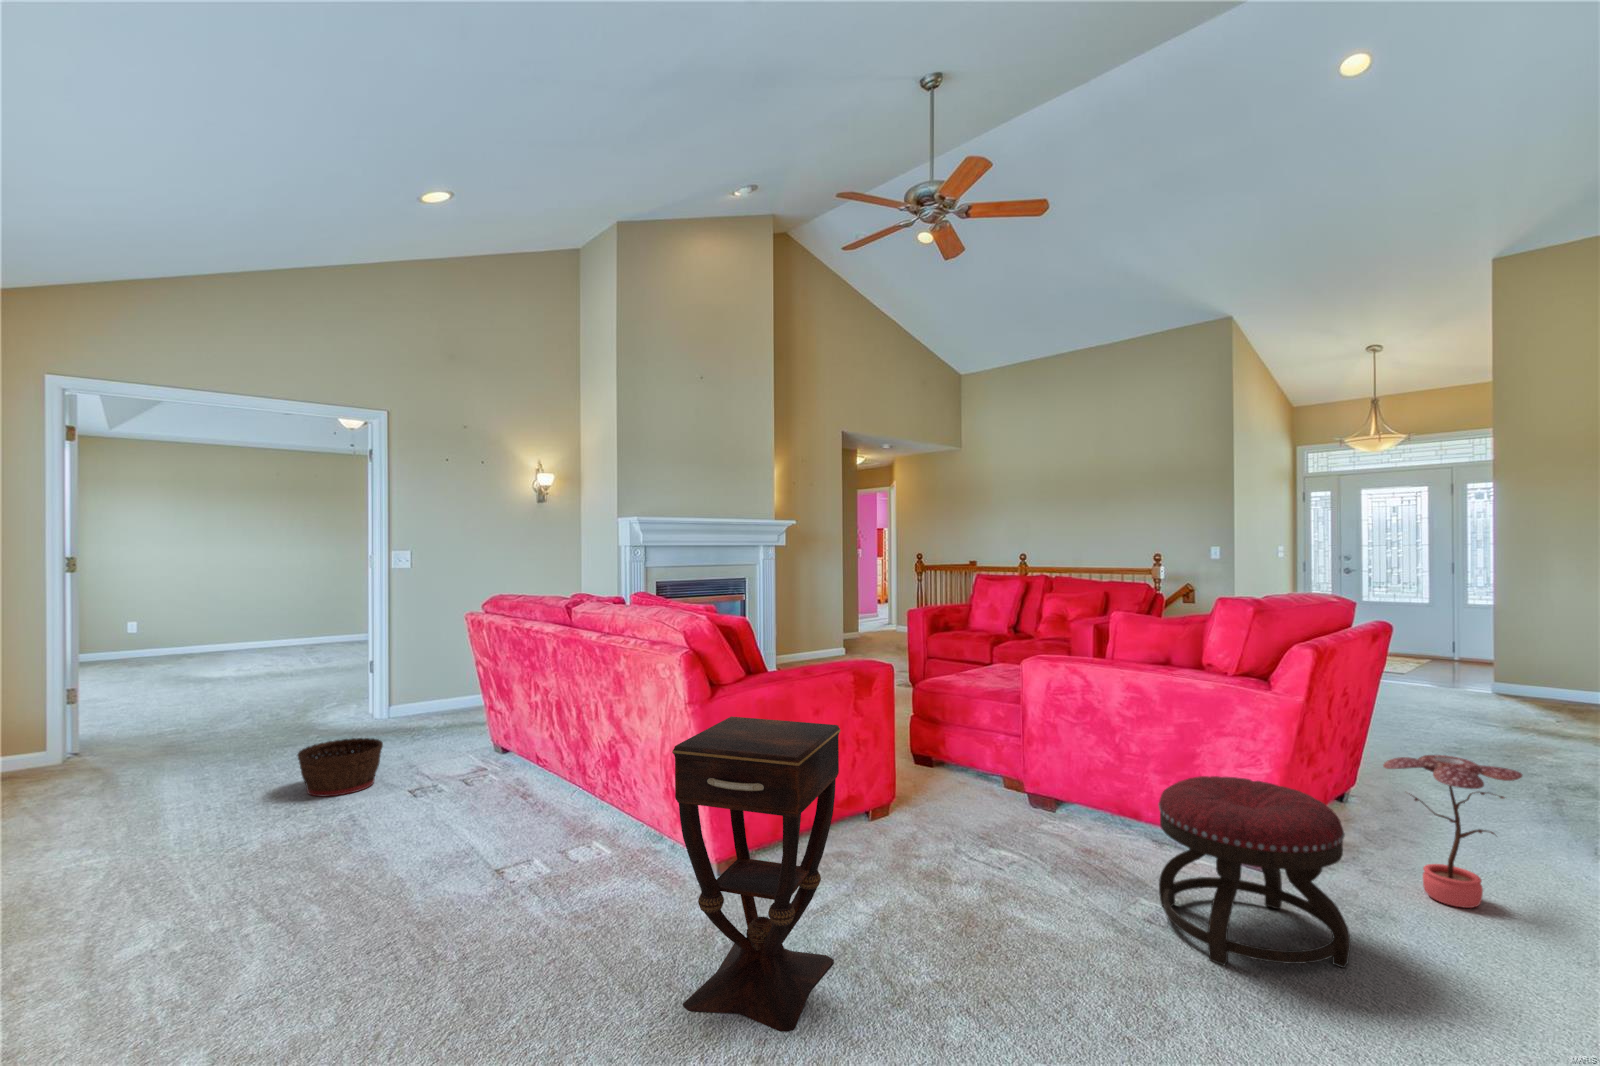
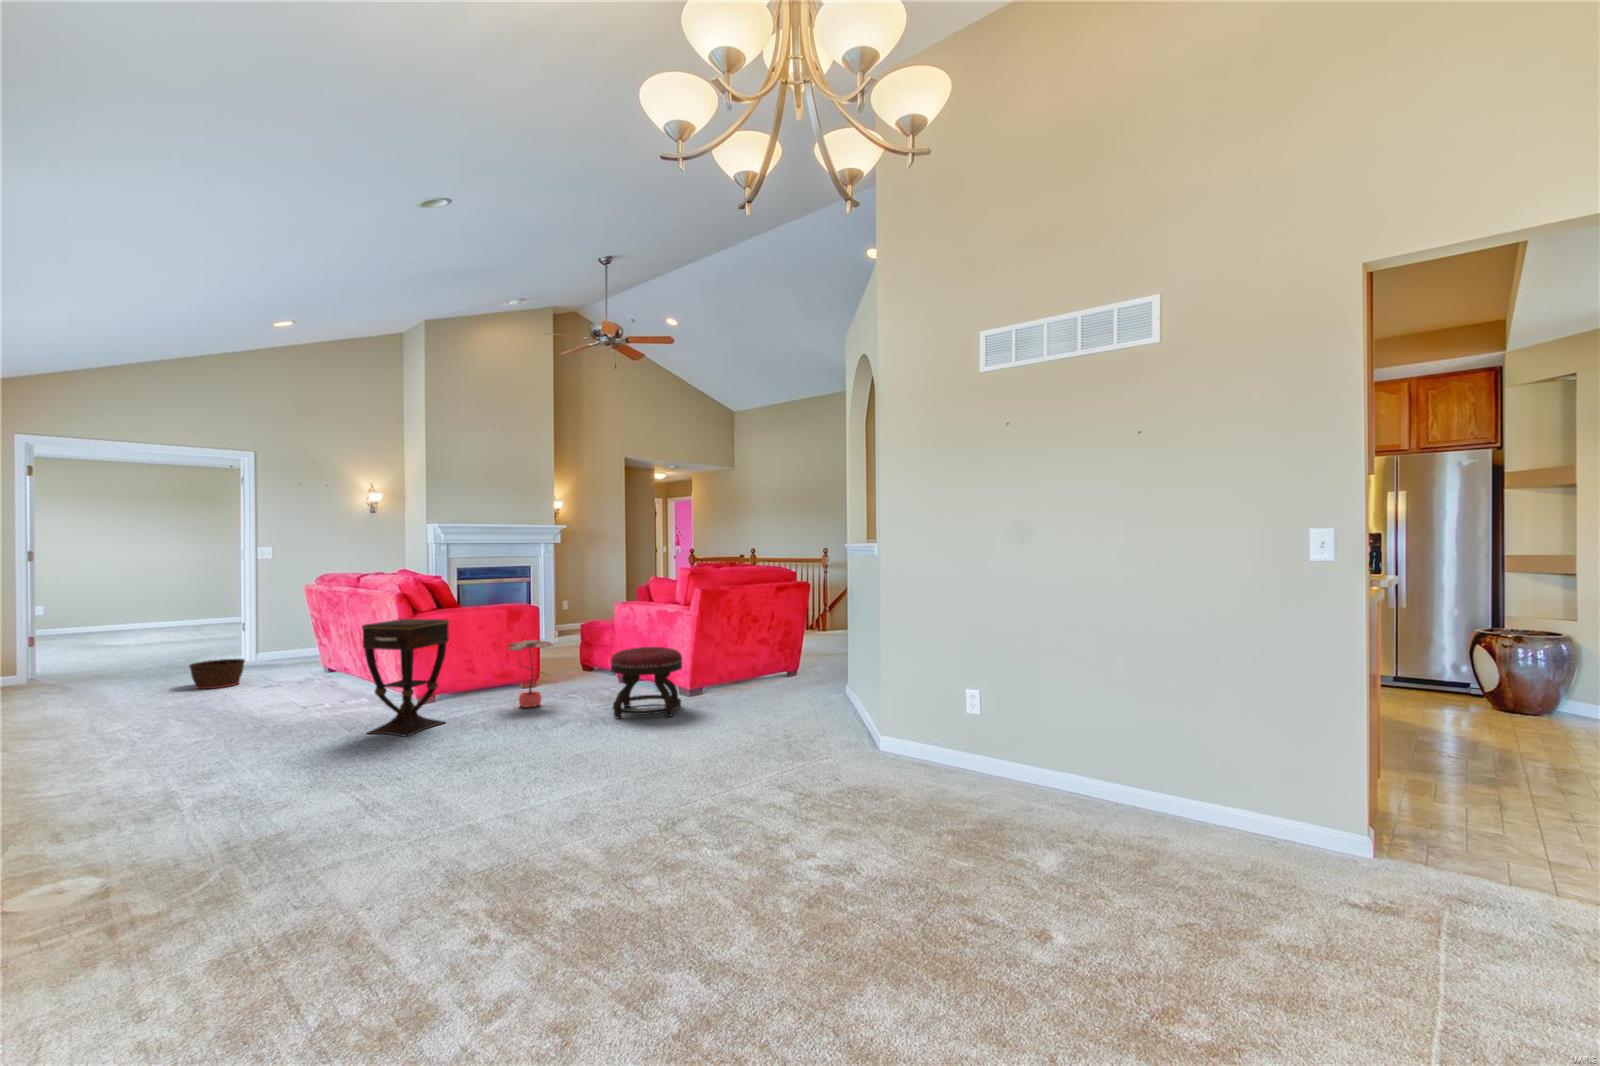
potted plant: present [1383,755,1522,908] -> present [508,640,552,708]

